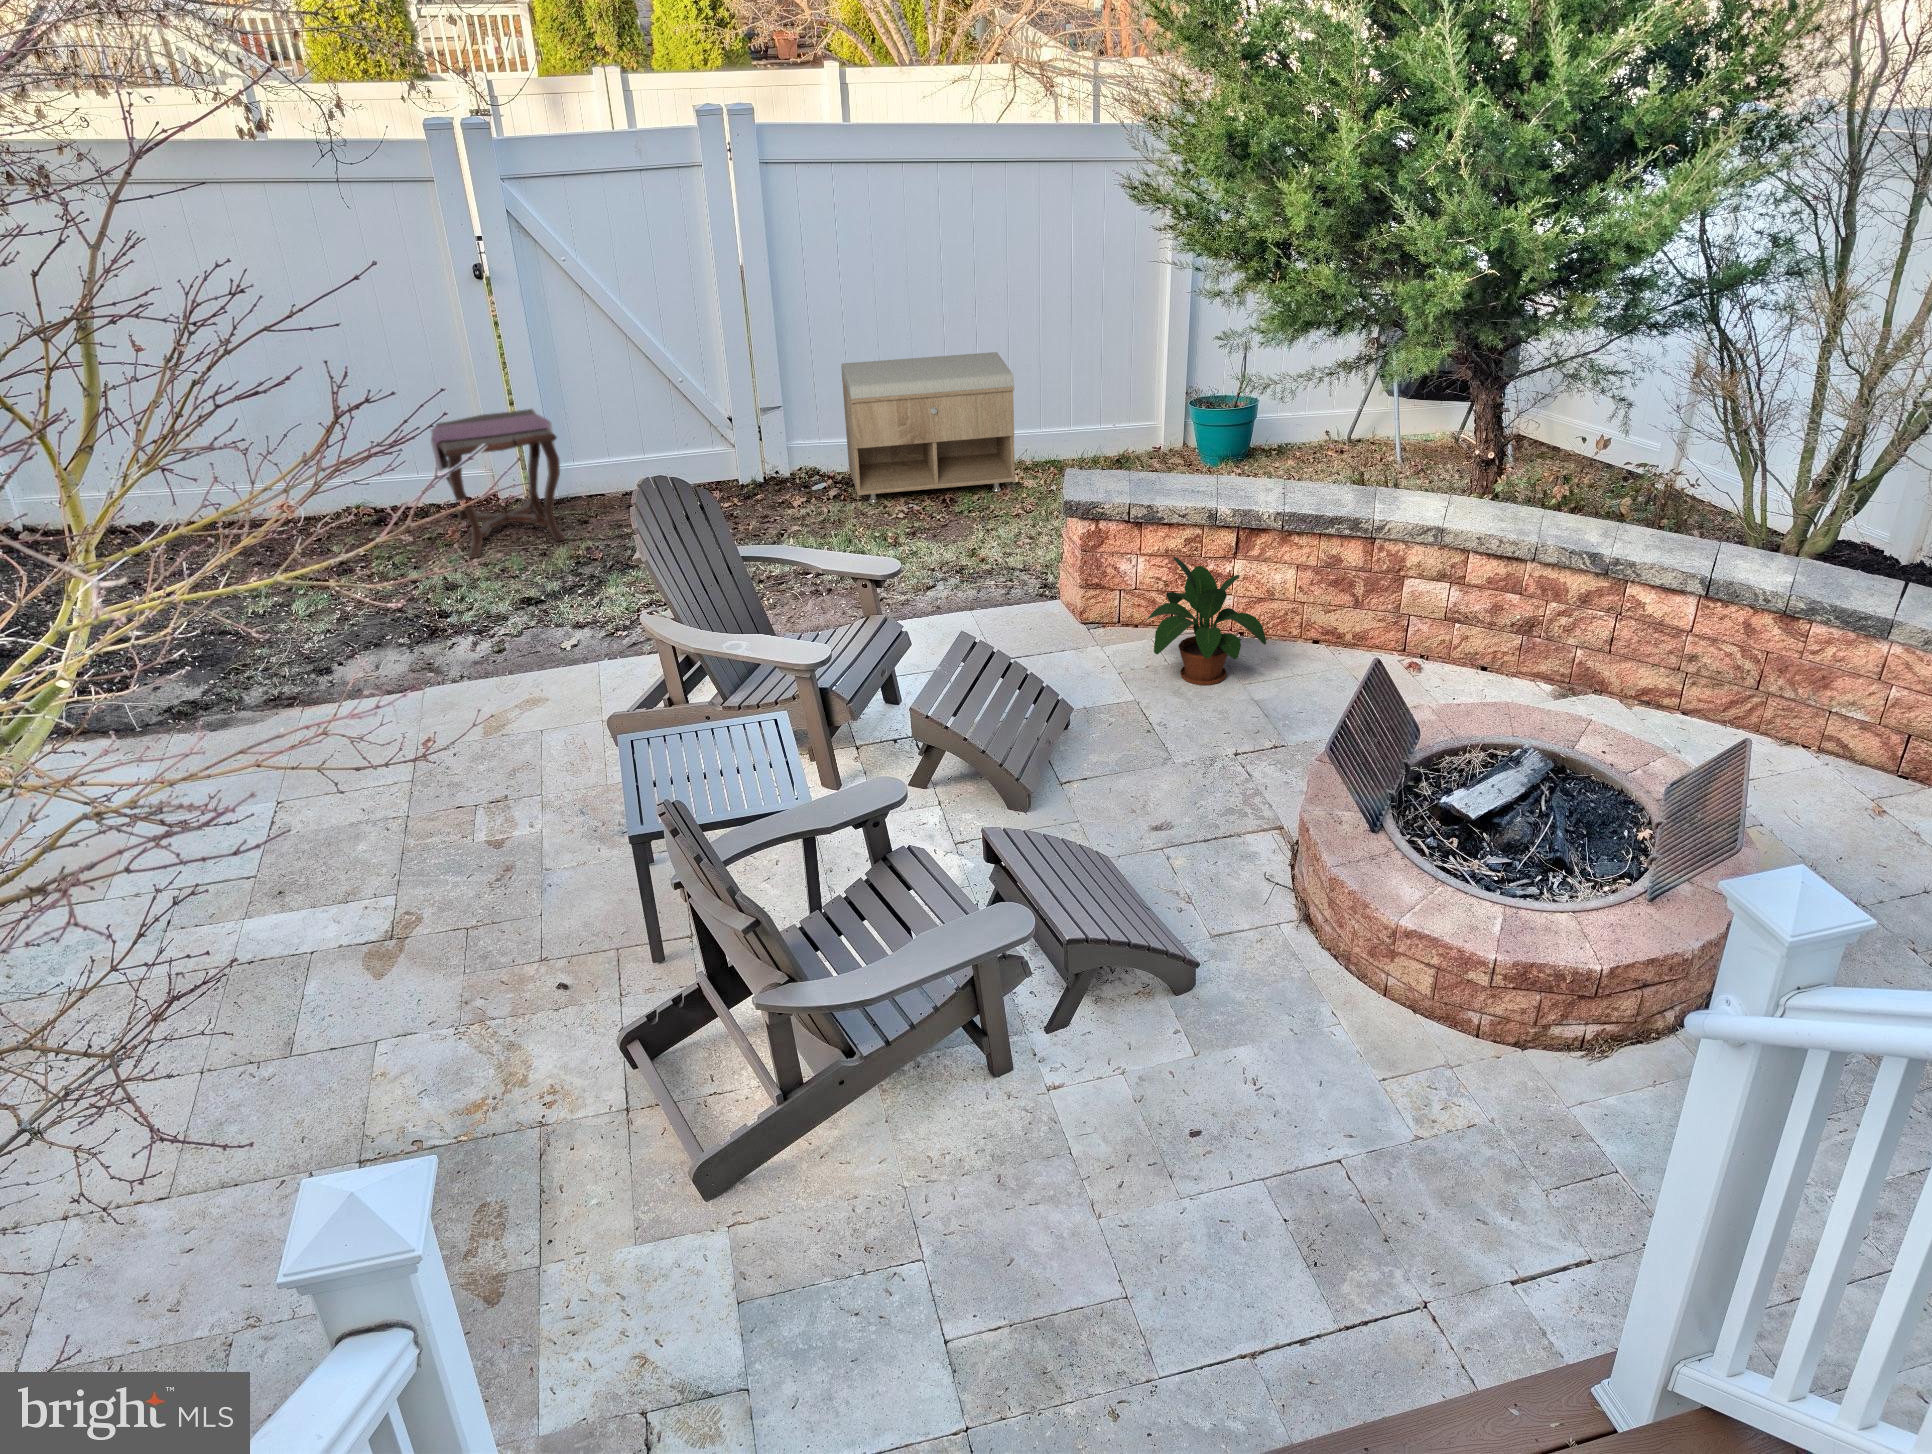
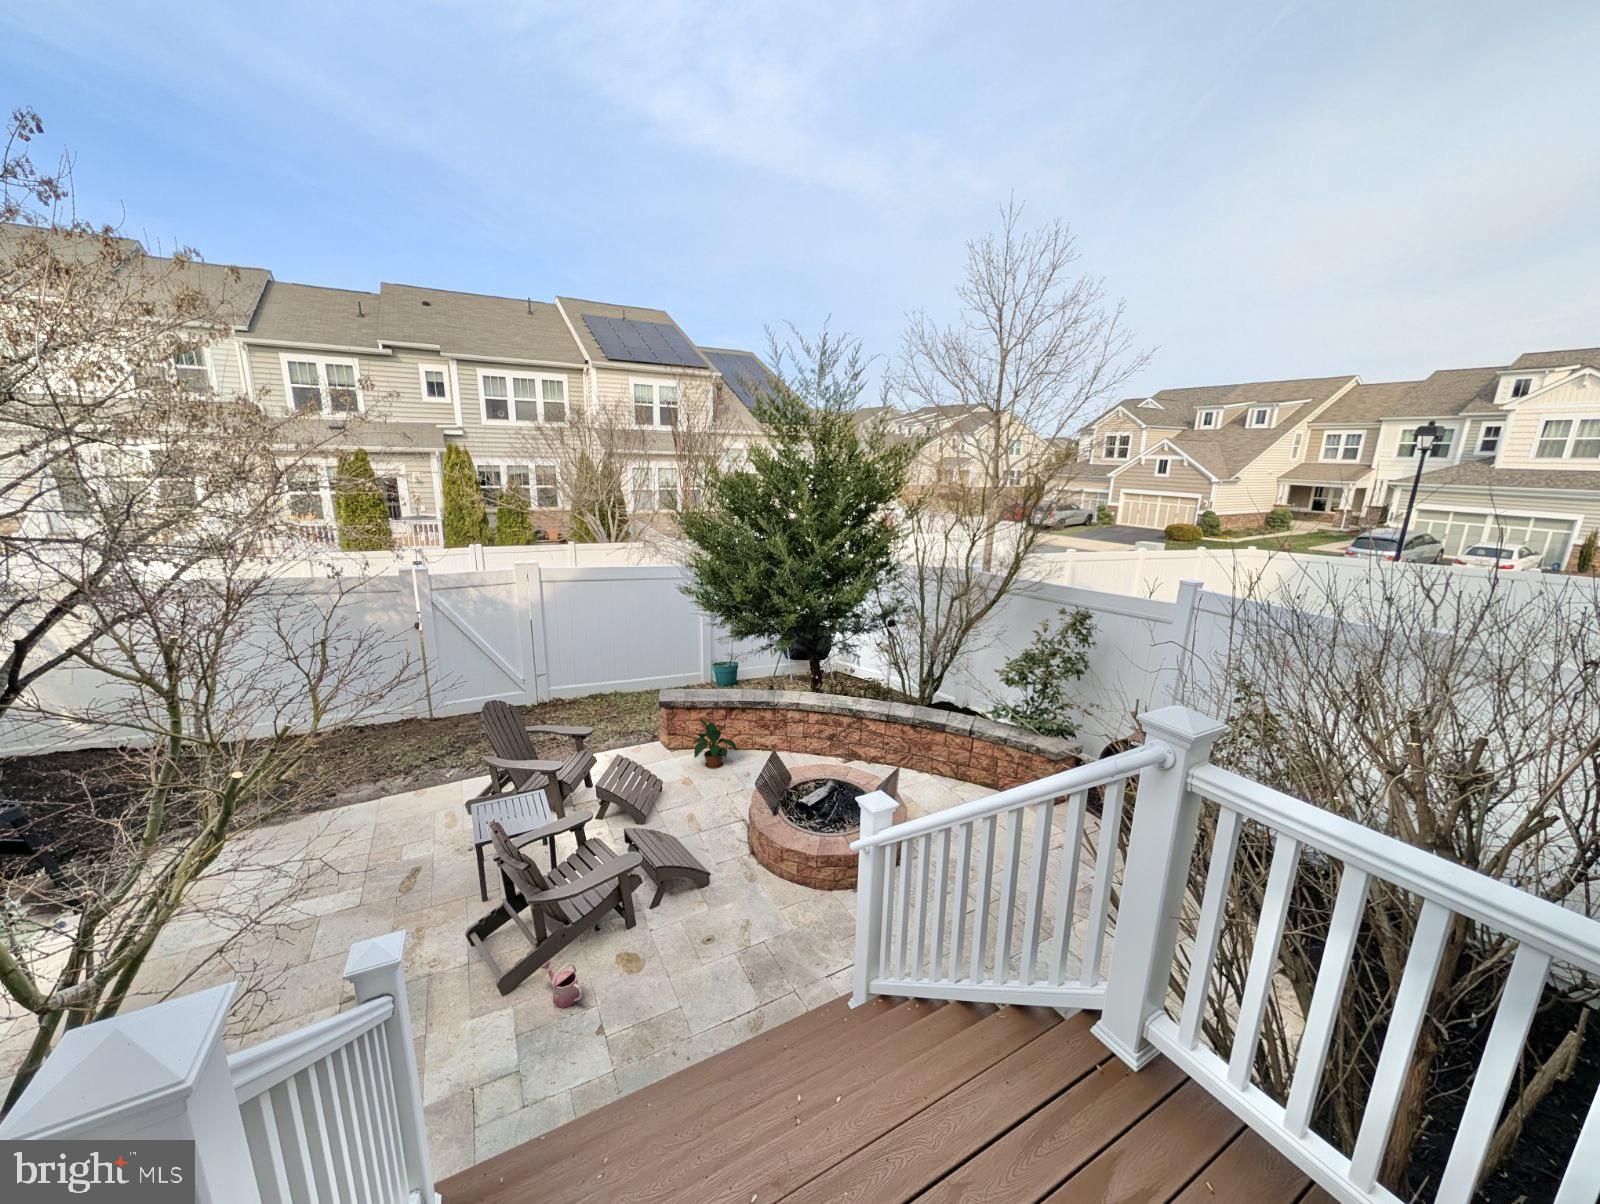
storage bench: present [841,352,1016,503] -> none [571,648,641,708]
side table: present [430,409,566,558] -> none [388,677,449,741]
watering can: none [791,1131,888,1242] -> present [541,961,582,1008]

